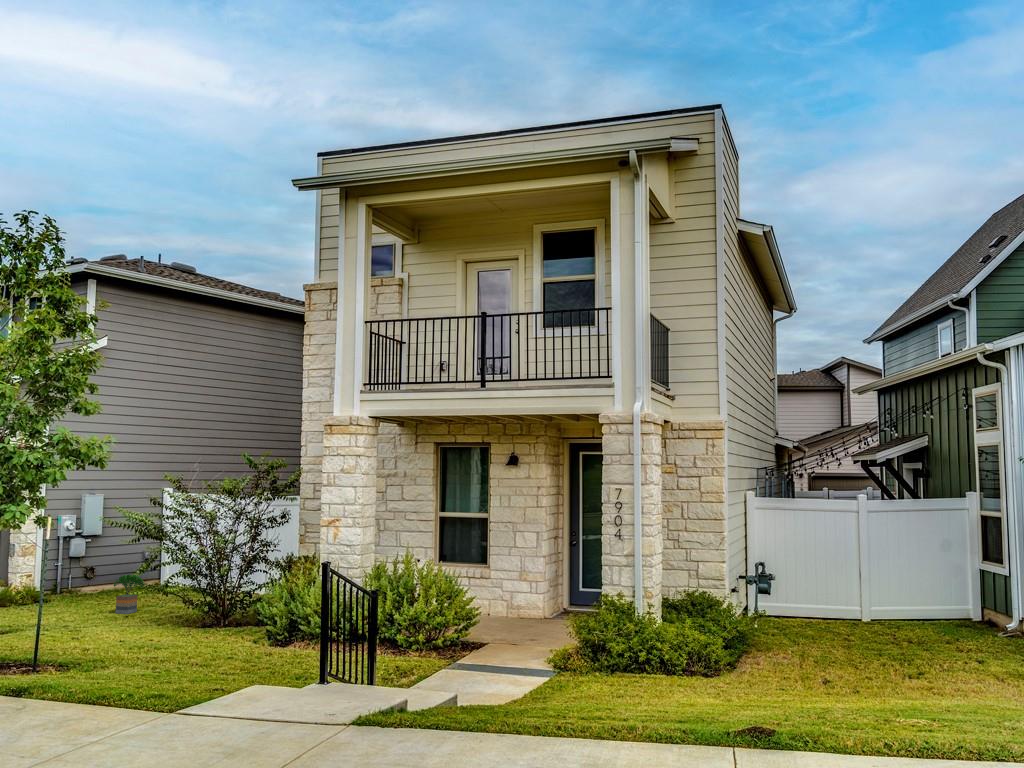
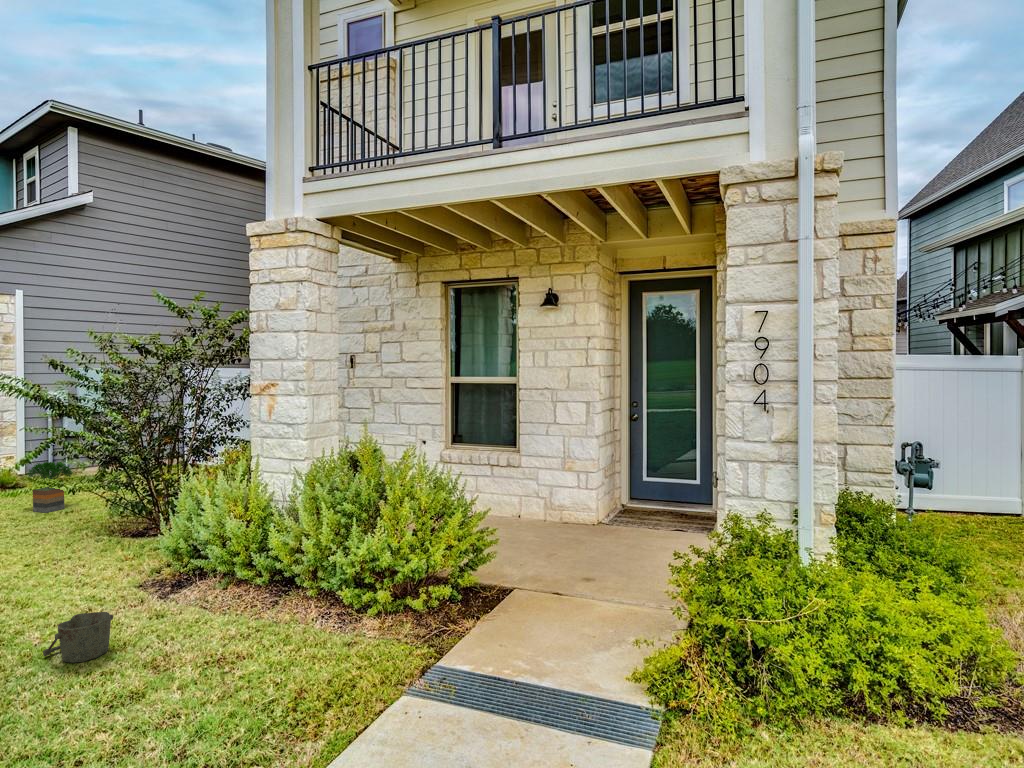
bucket: none [249,644,282,667] -> present [43,612,113,663]

